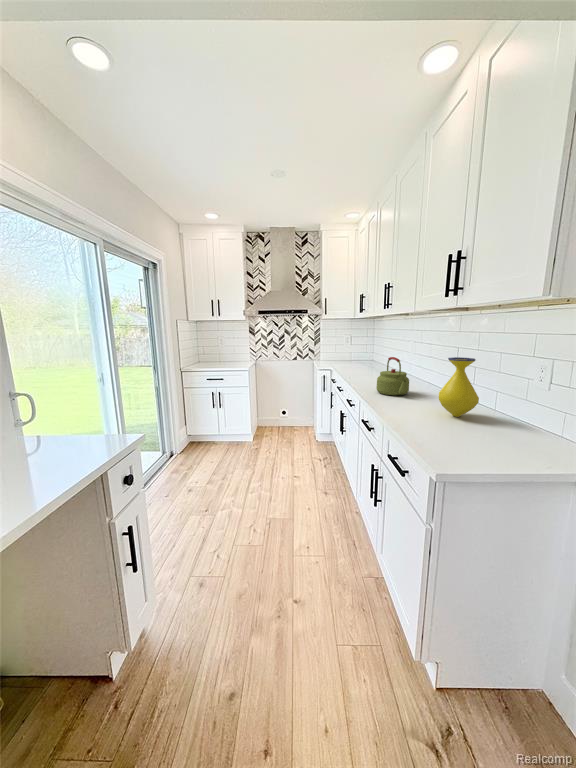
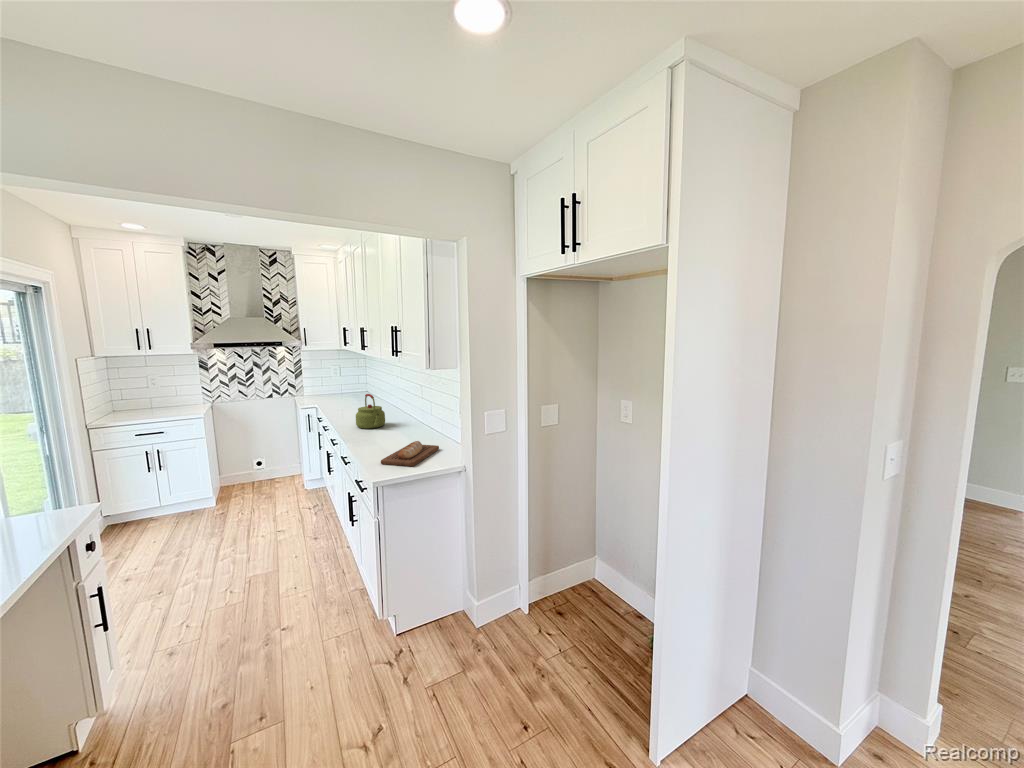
vase: present [439,357,479,417] -> none [397,394,426,440]
bread loaf: none [434,422,514,464] -> present [381,441,439,466]

